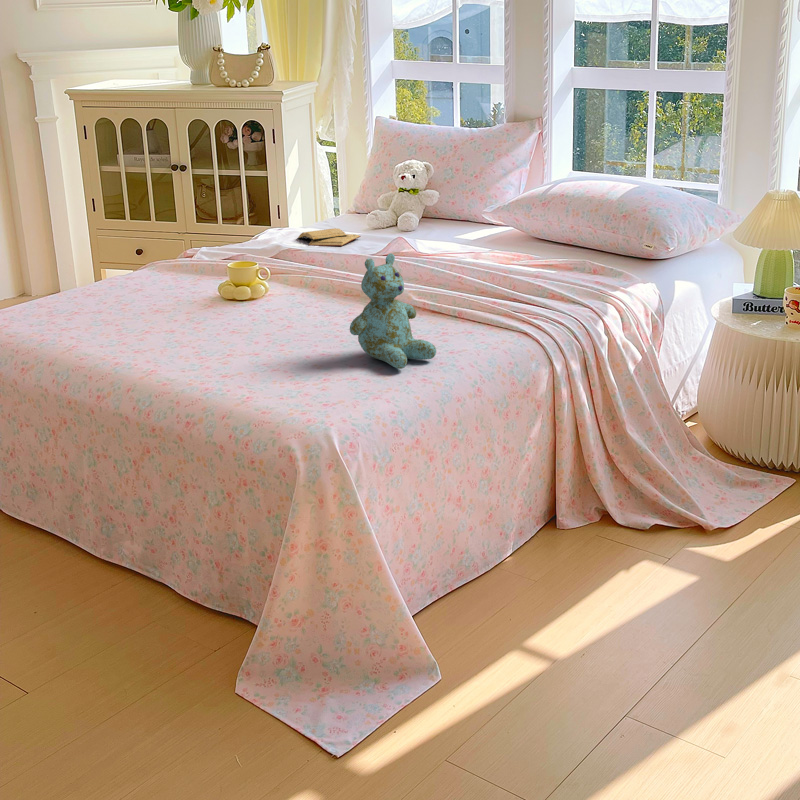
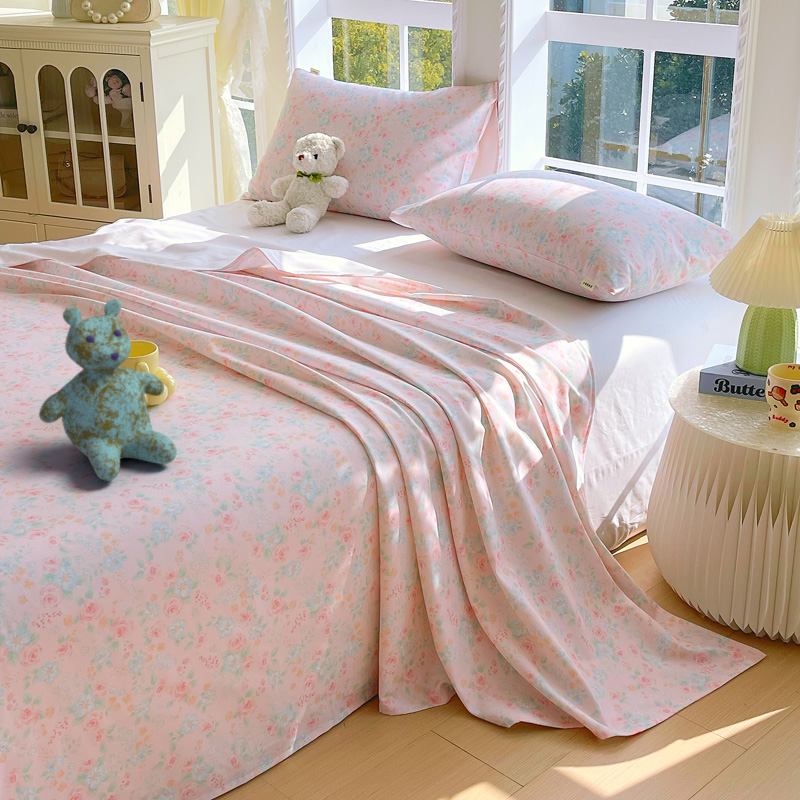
diary: present [298,228,360,246] -> none [142,224,224,252]

